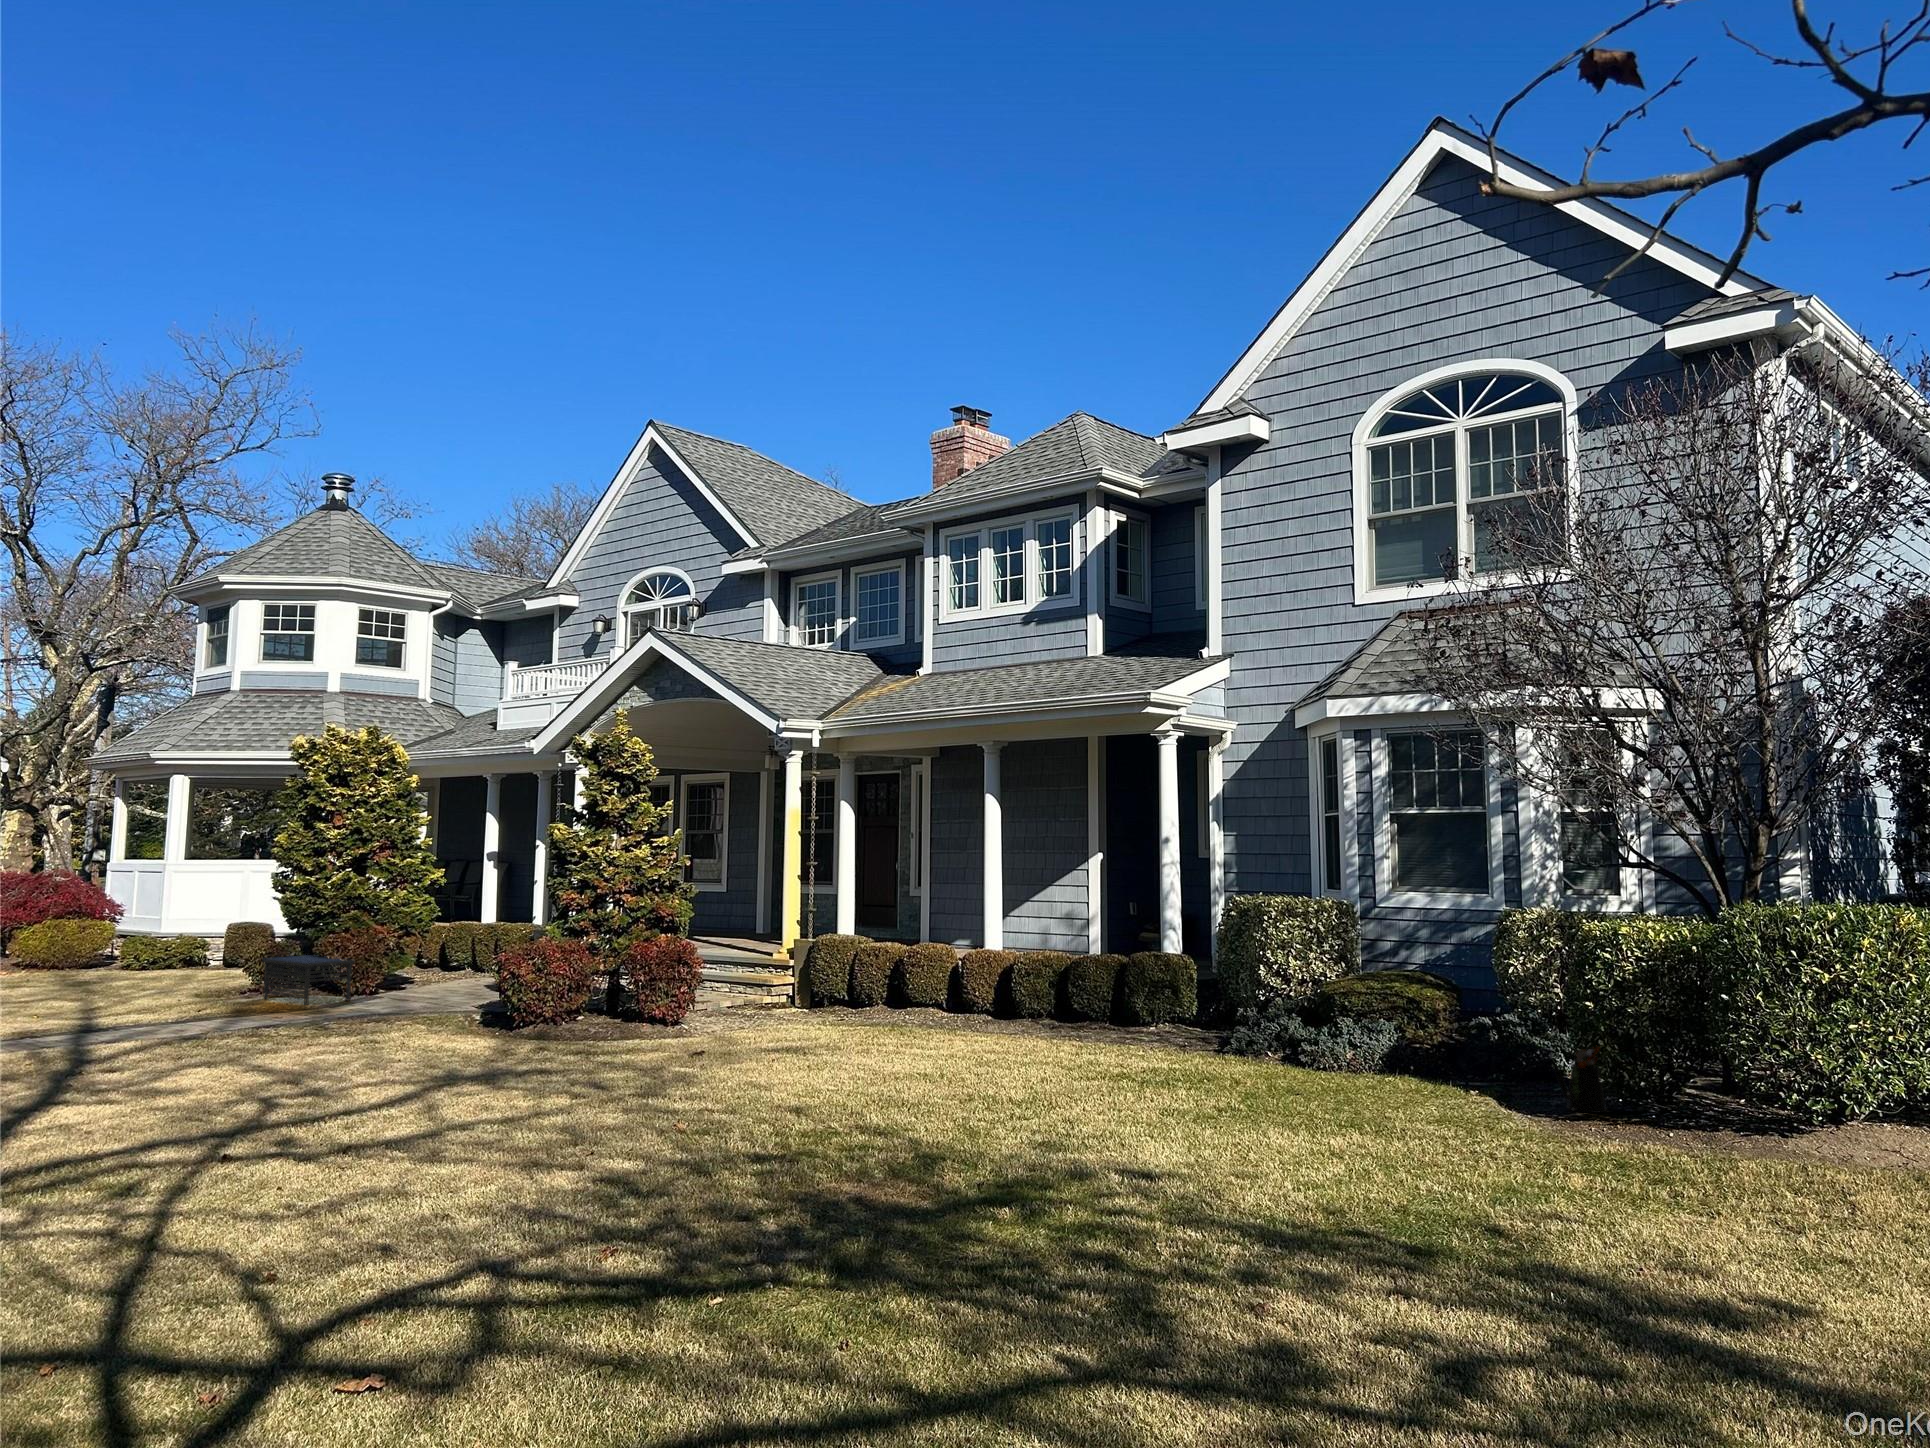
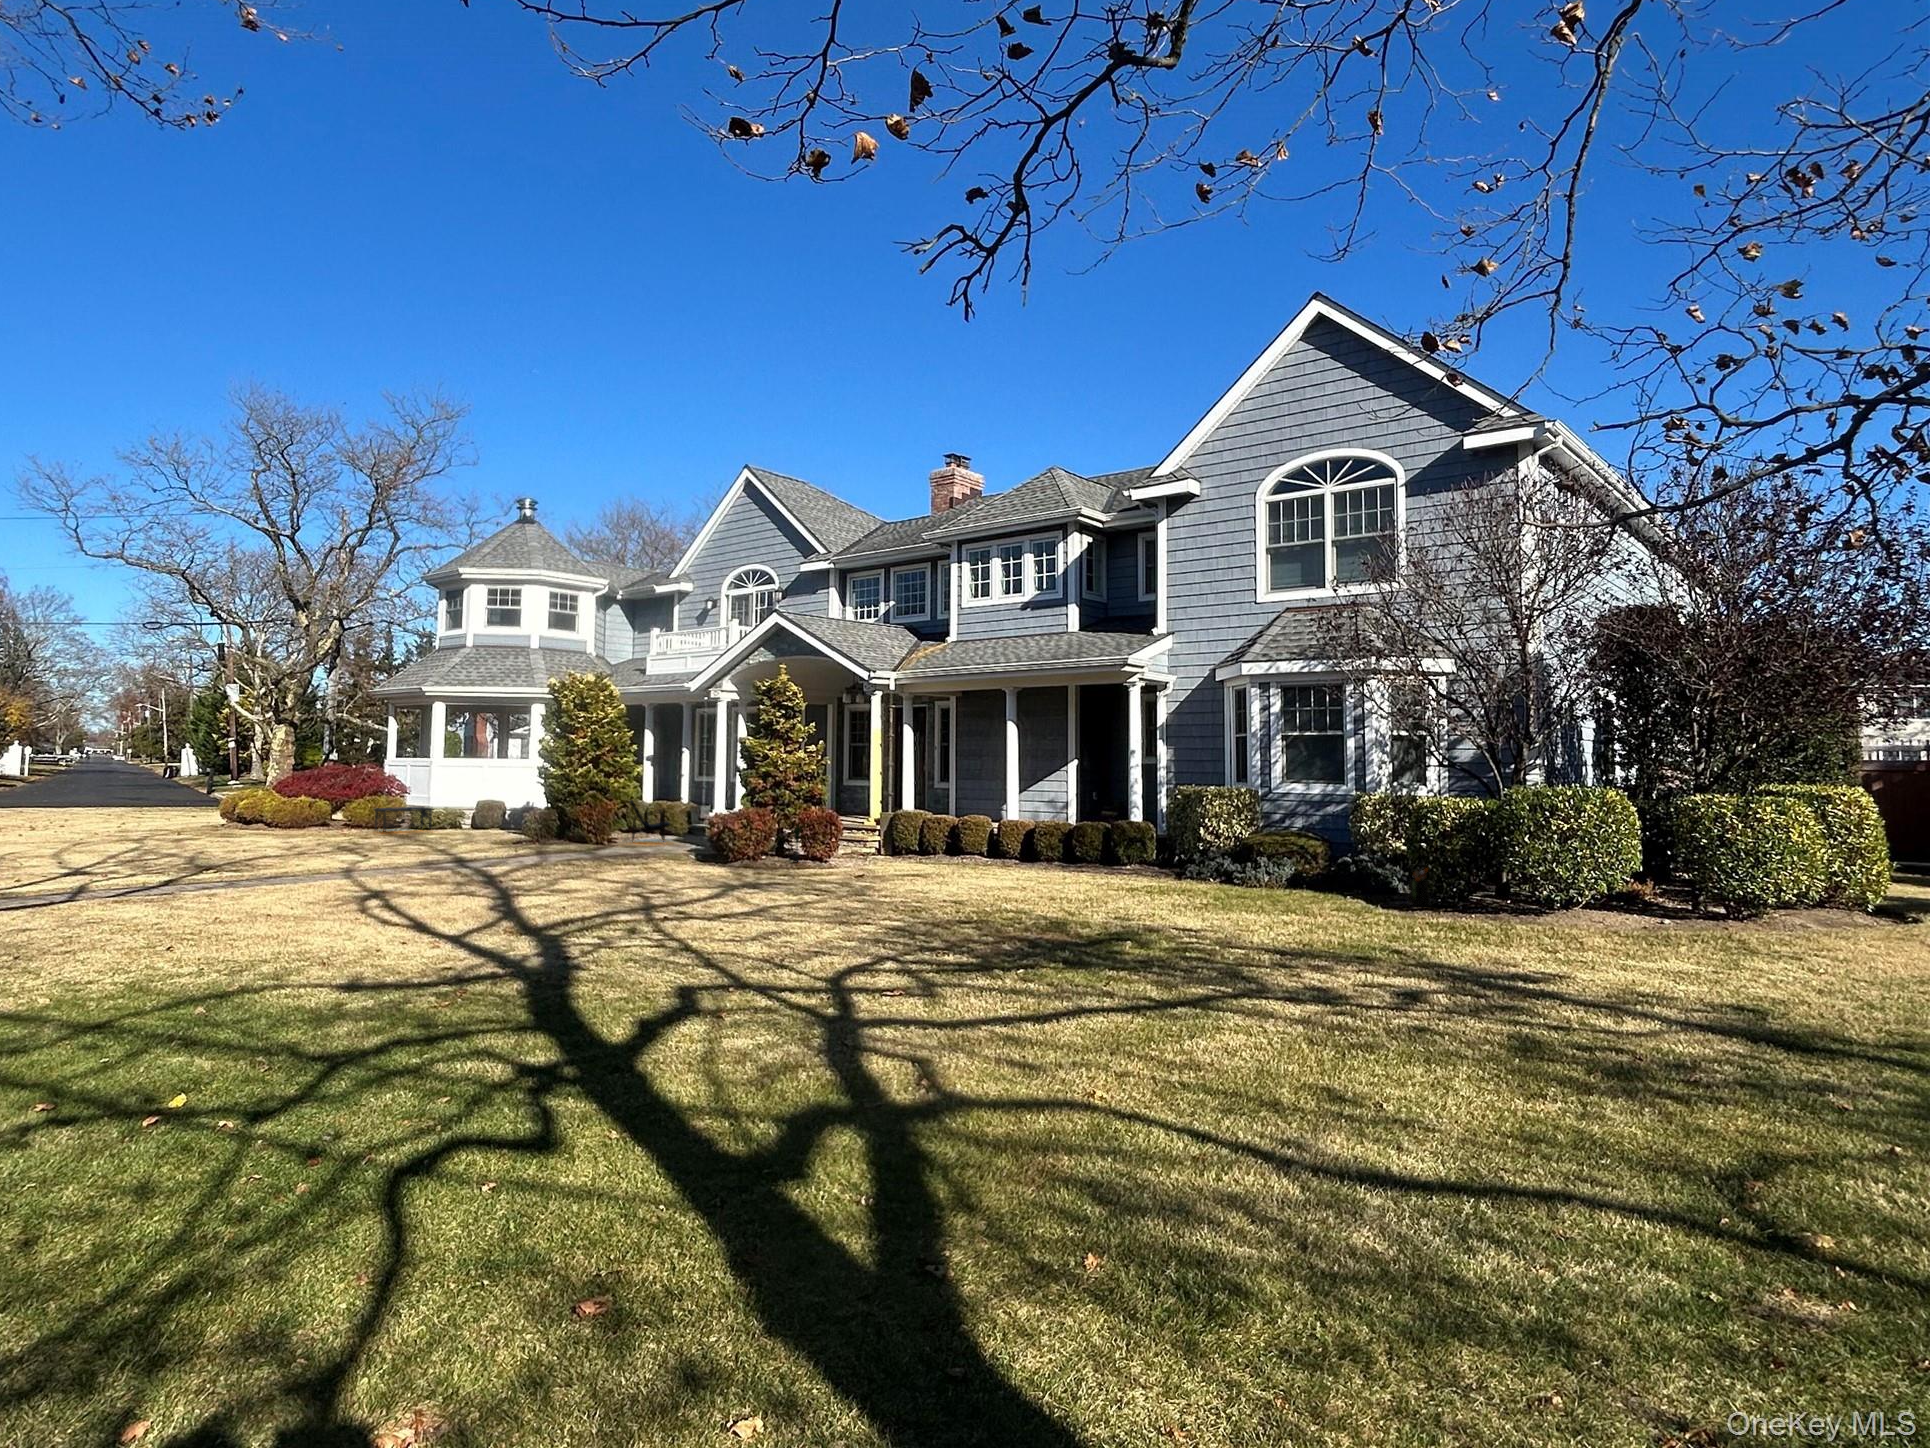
lounge chair: none [404,924,473,991] -> present [630,800,670,840]
storage bench: present [262,955,355,1005] -> present [374,807,433,830]
potted plant: none [594,957,641,1029] -> present [792,826,802,862]

